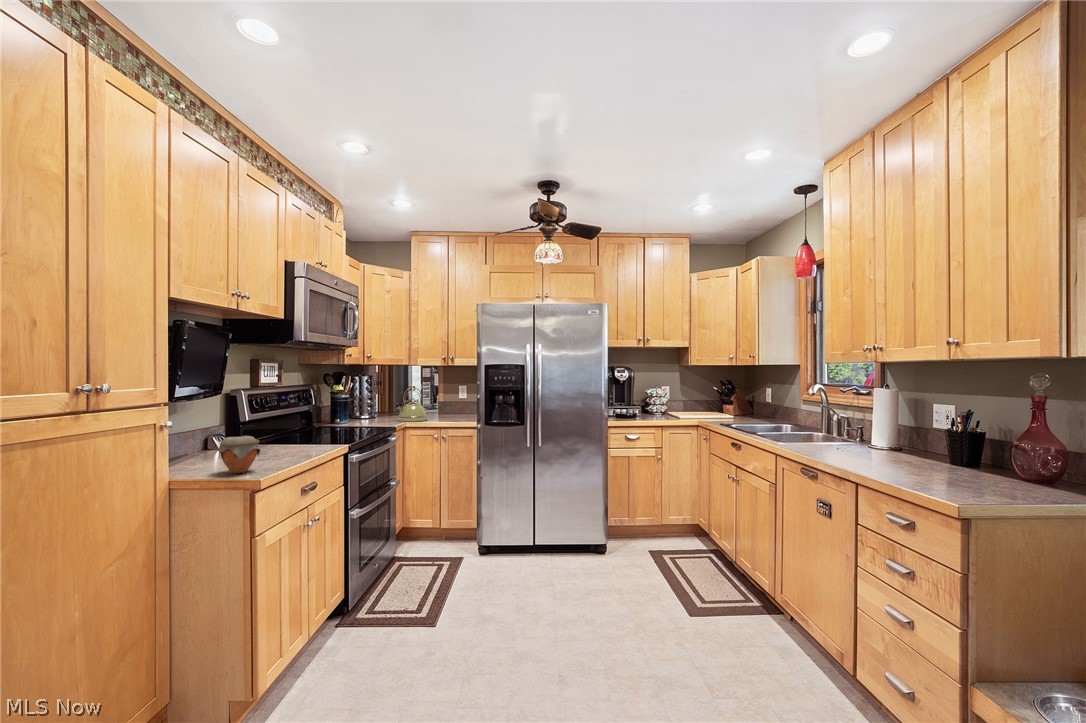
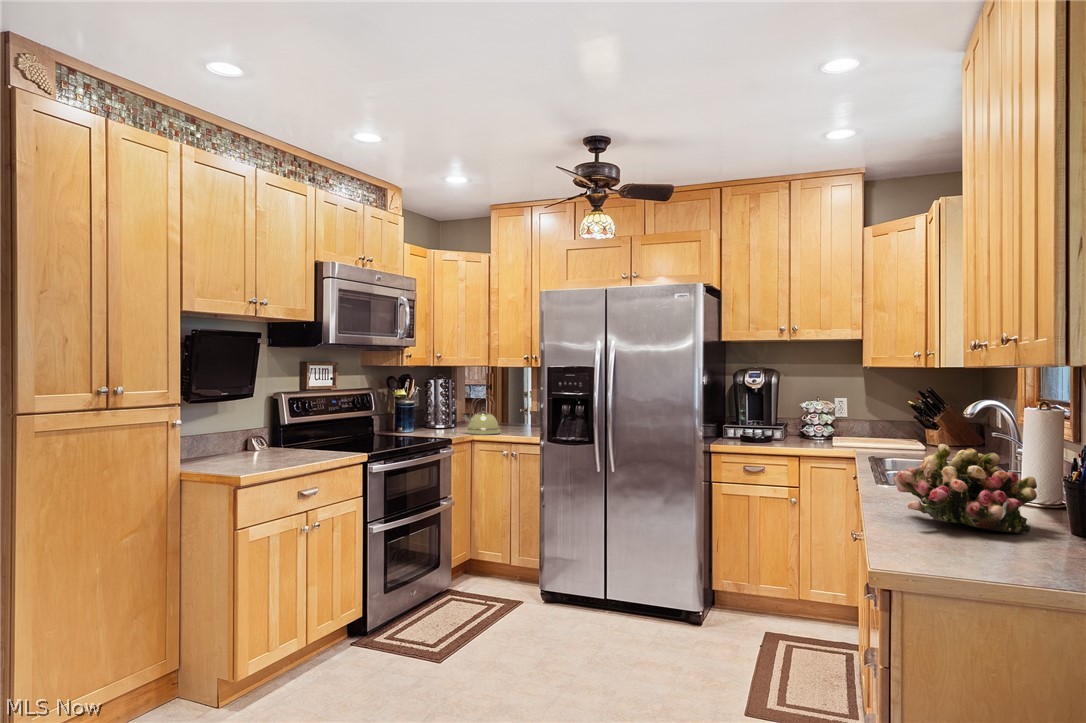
flower arrangement: none [841,411,942,469] -> present [893,444,1037,533]
jar: present [217,436,260,473] -> none [218,437,254,471]

